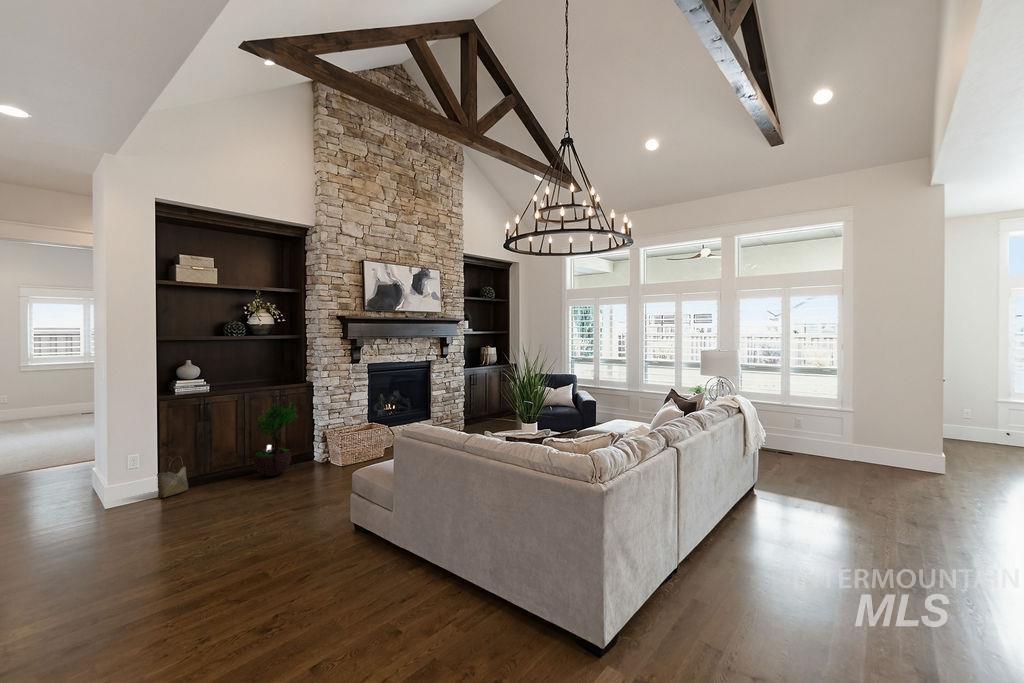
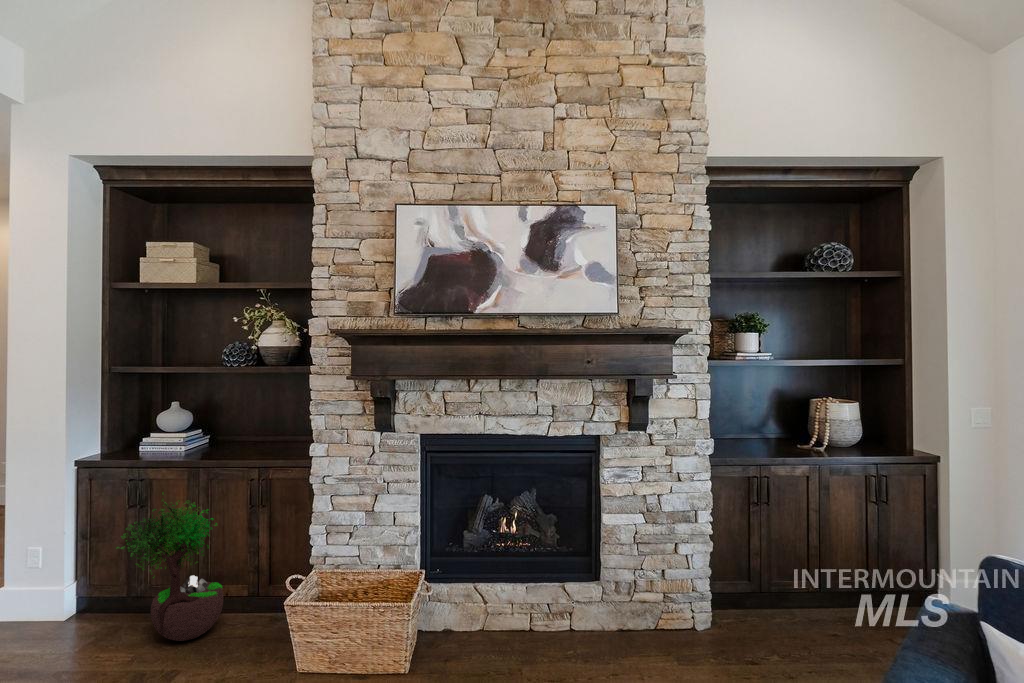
woven basket: present [157,456,188,498] -> none [22,560,80,632]

